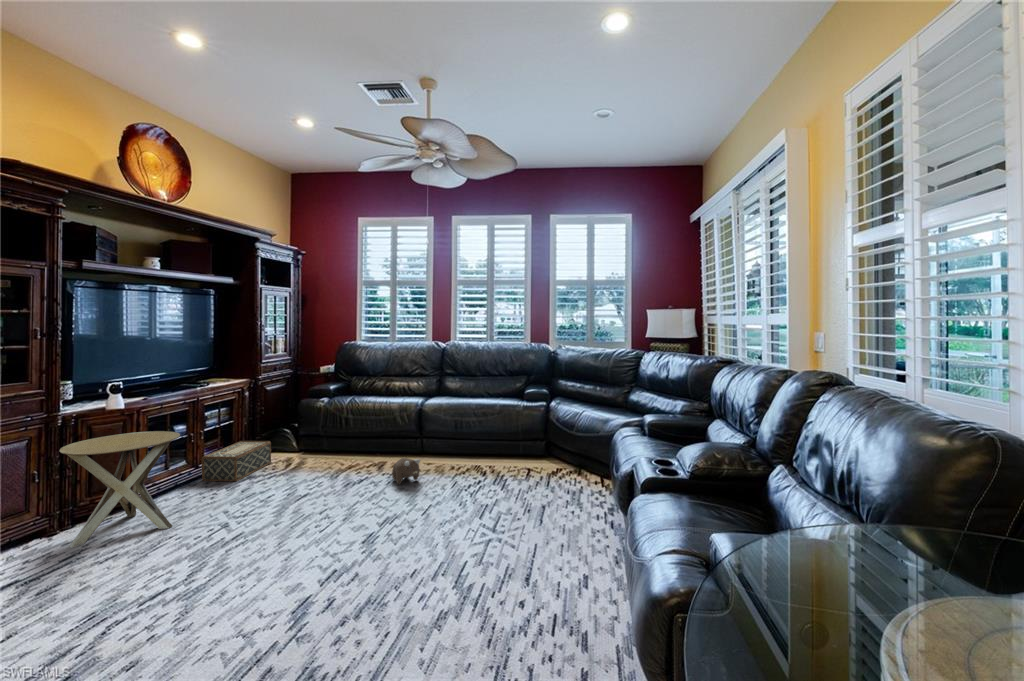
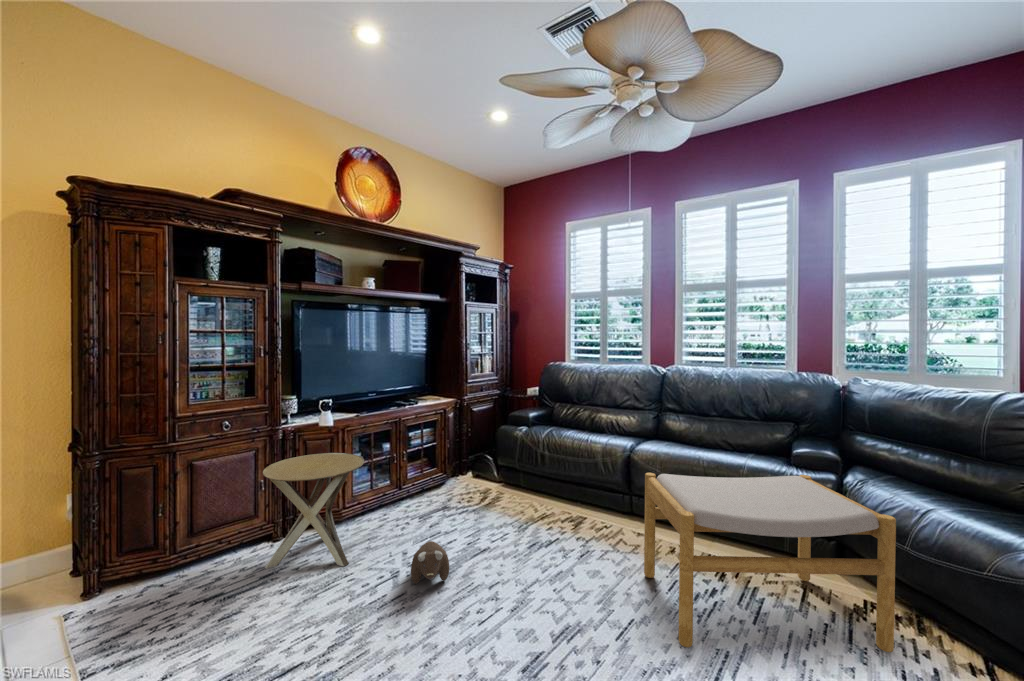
footstool: none [435,403,567,507] -> present [644,473,896,652]
woven basket: present [202,441,271,481] -> none [403,462,469,510]
plush toy: present [392,458,420,484] -> present [411,541,449,584]

